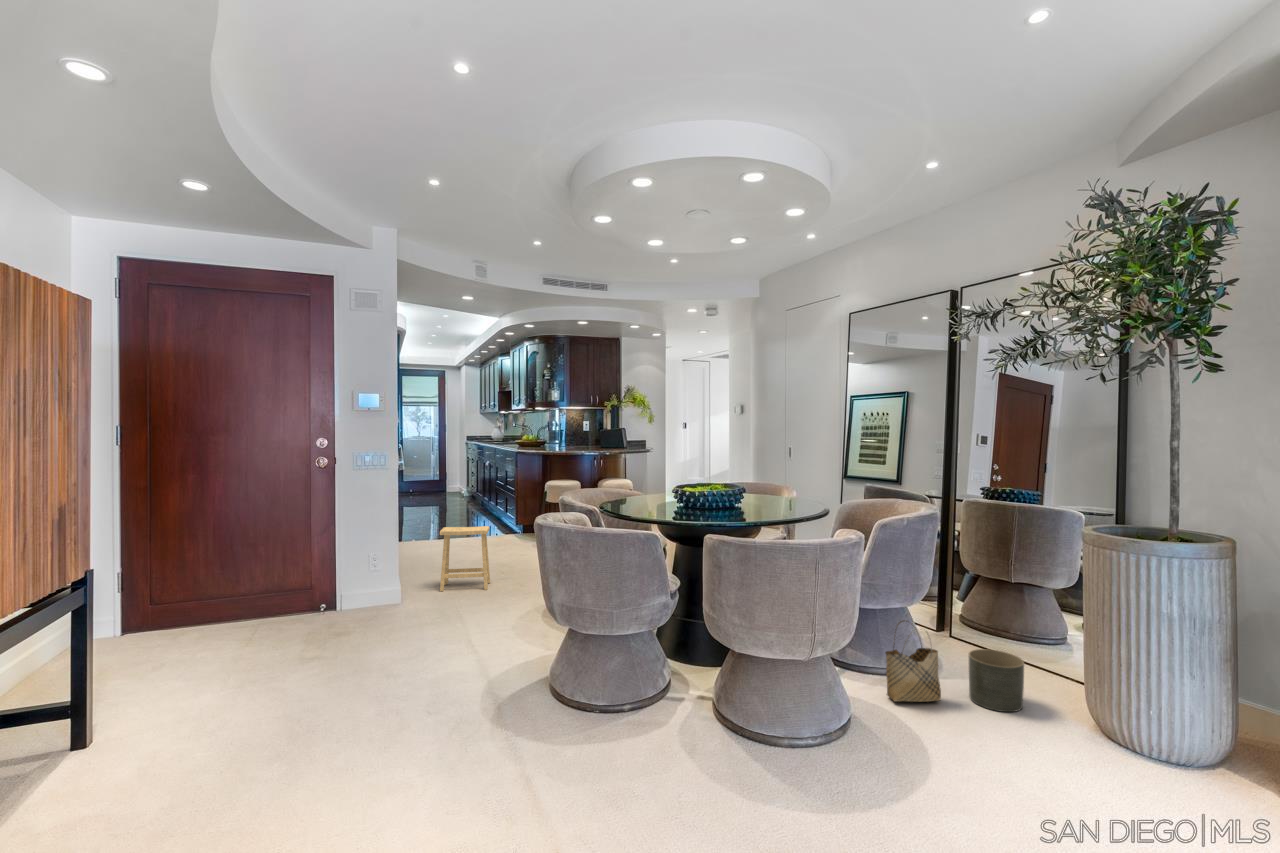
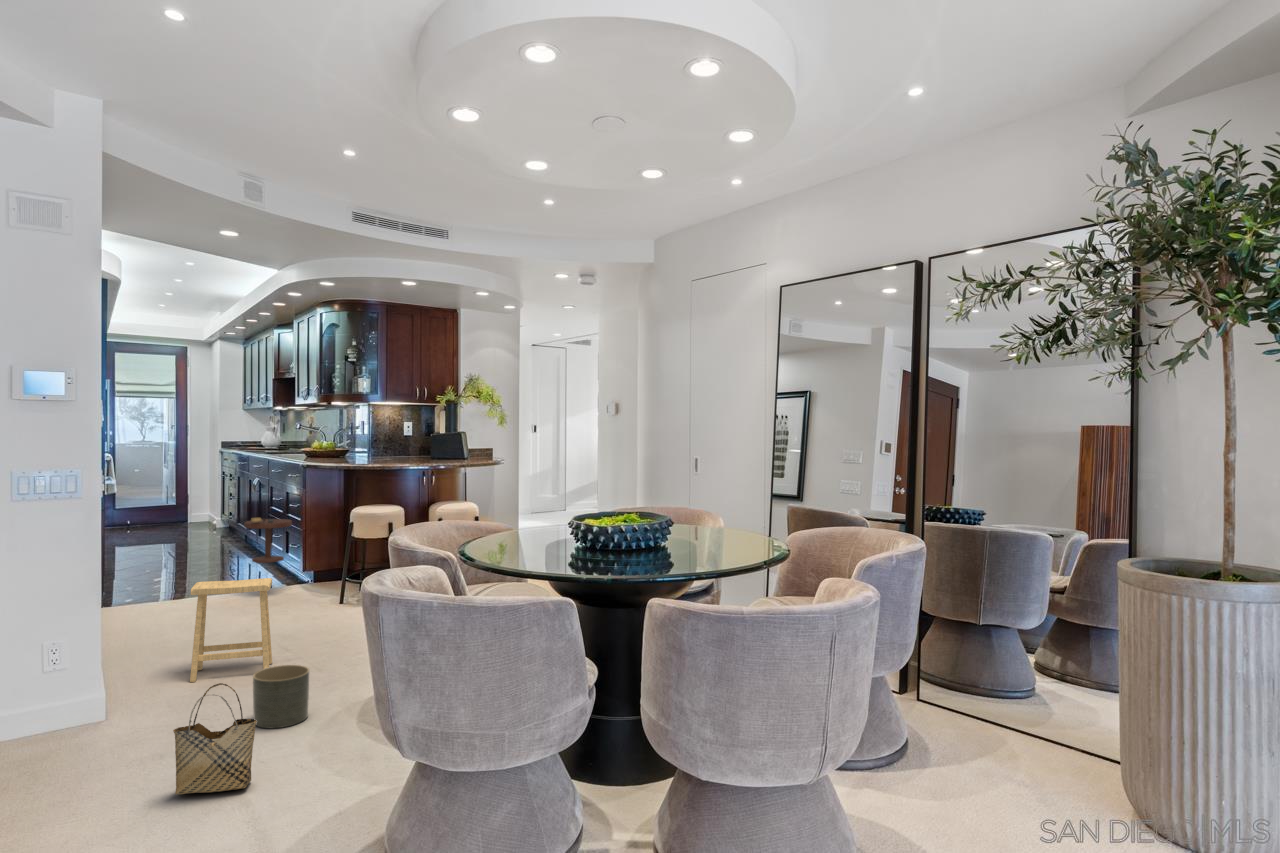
side table: none [476,488,507,542] -> present [244,518,292,563]
woven basket: present [885,620,941,702] -> present [173,683,257,795]
planter: present [969,649,1024,712] -> present [253,665,309,728]

